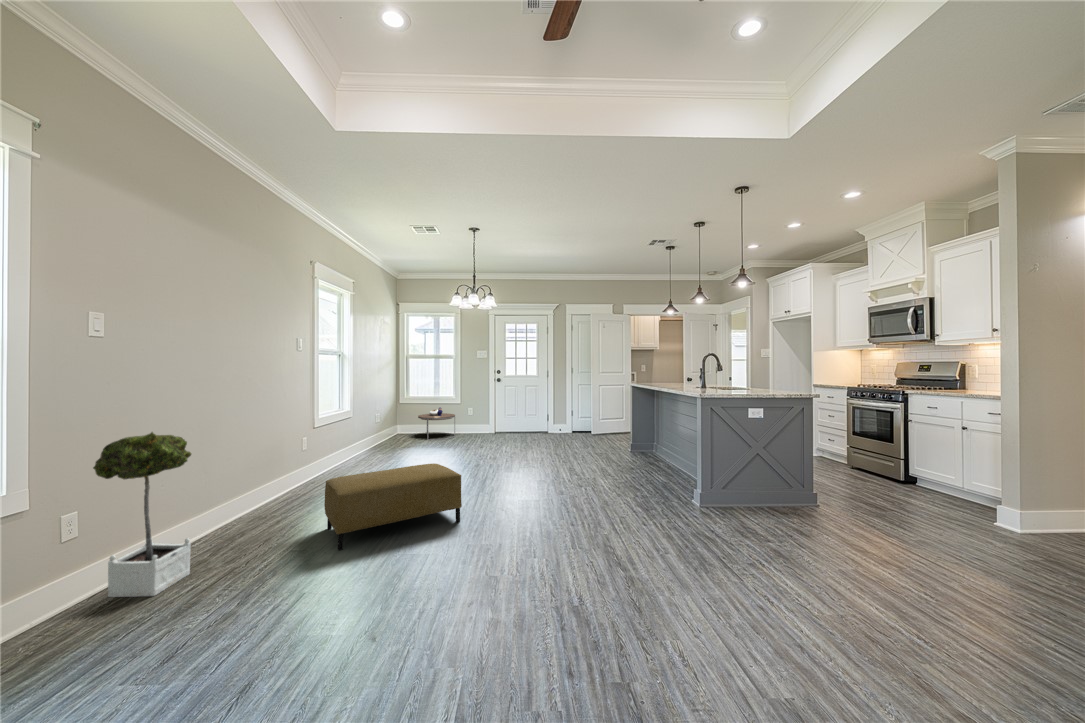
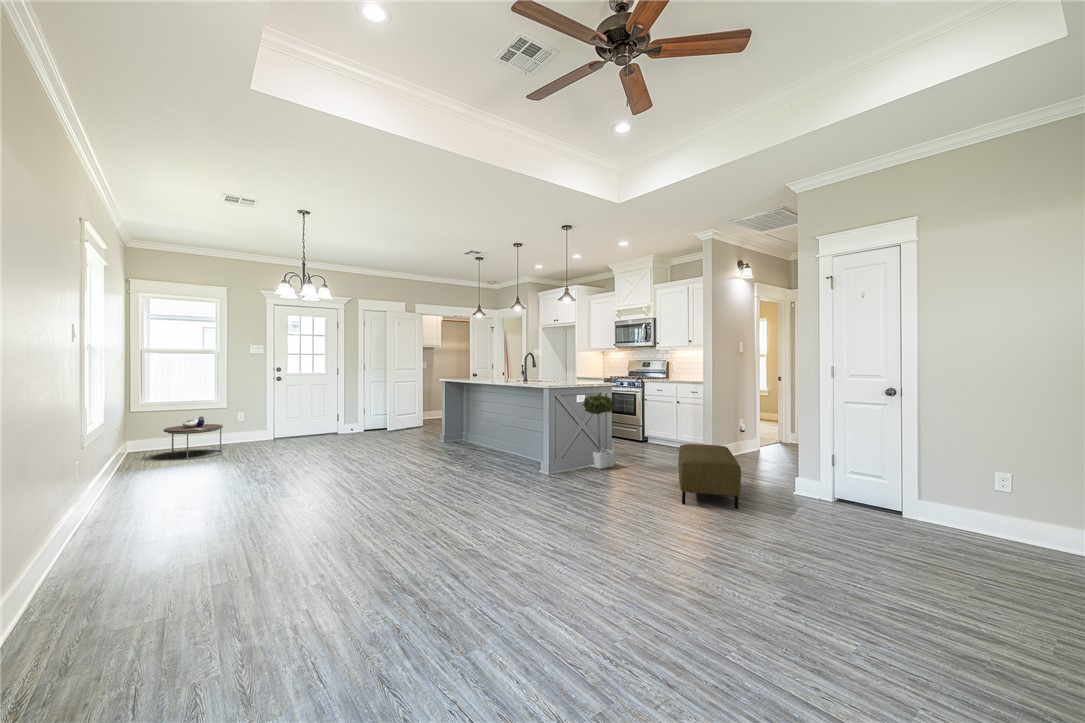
potted tree: present [93,432,191,597] -> present [583,394,615,469]
ottoman: present [324,464,462,550] -> present [678,444,741,509]

